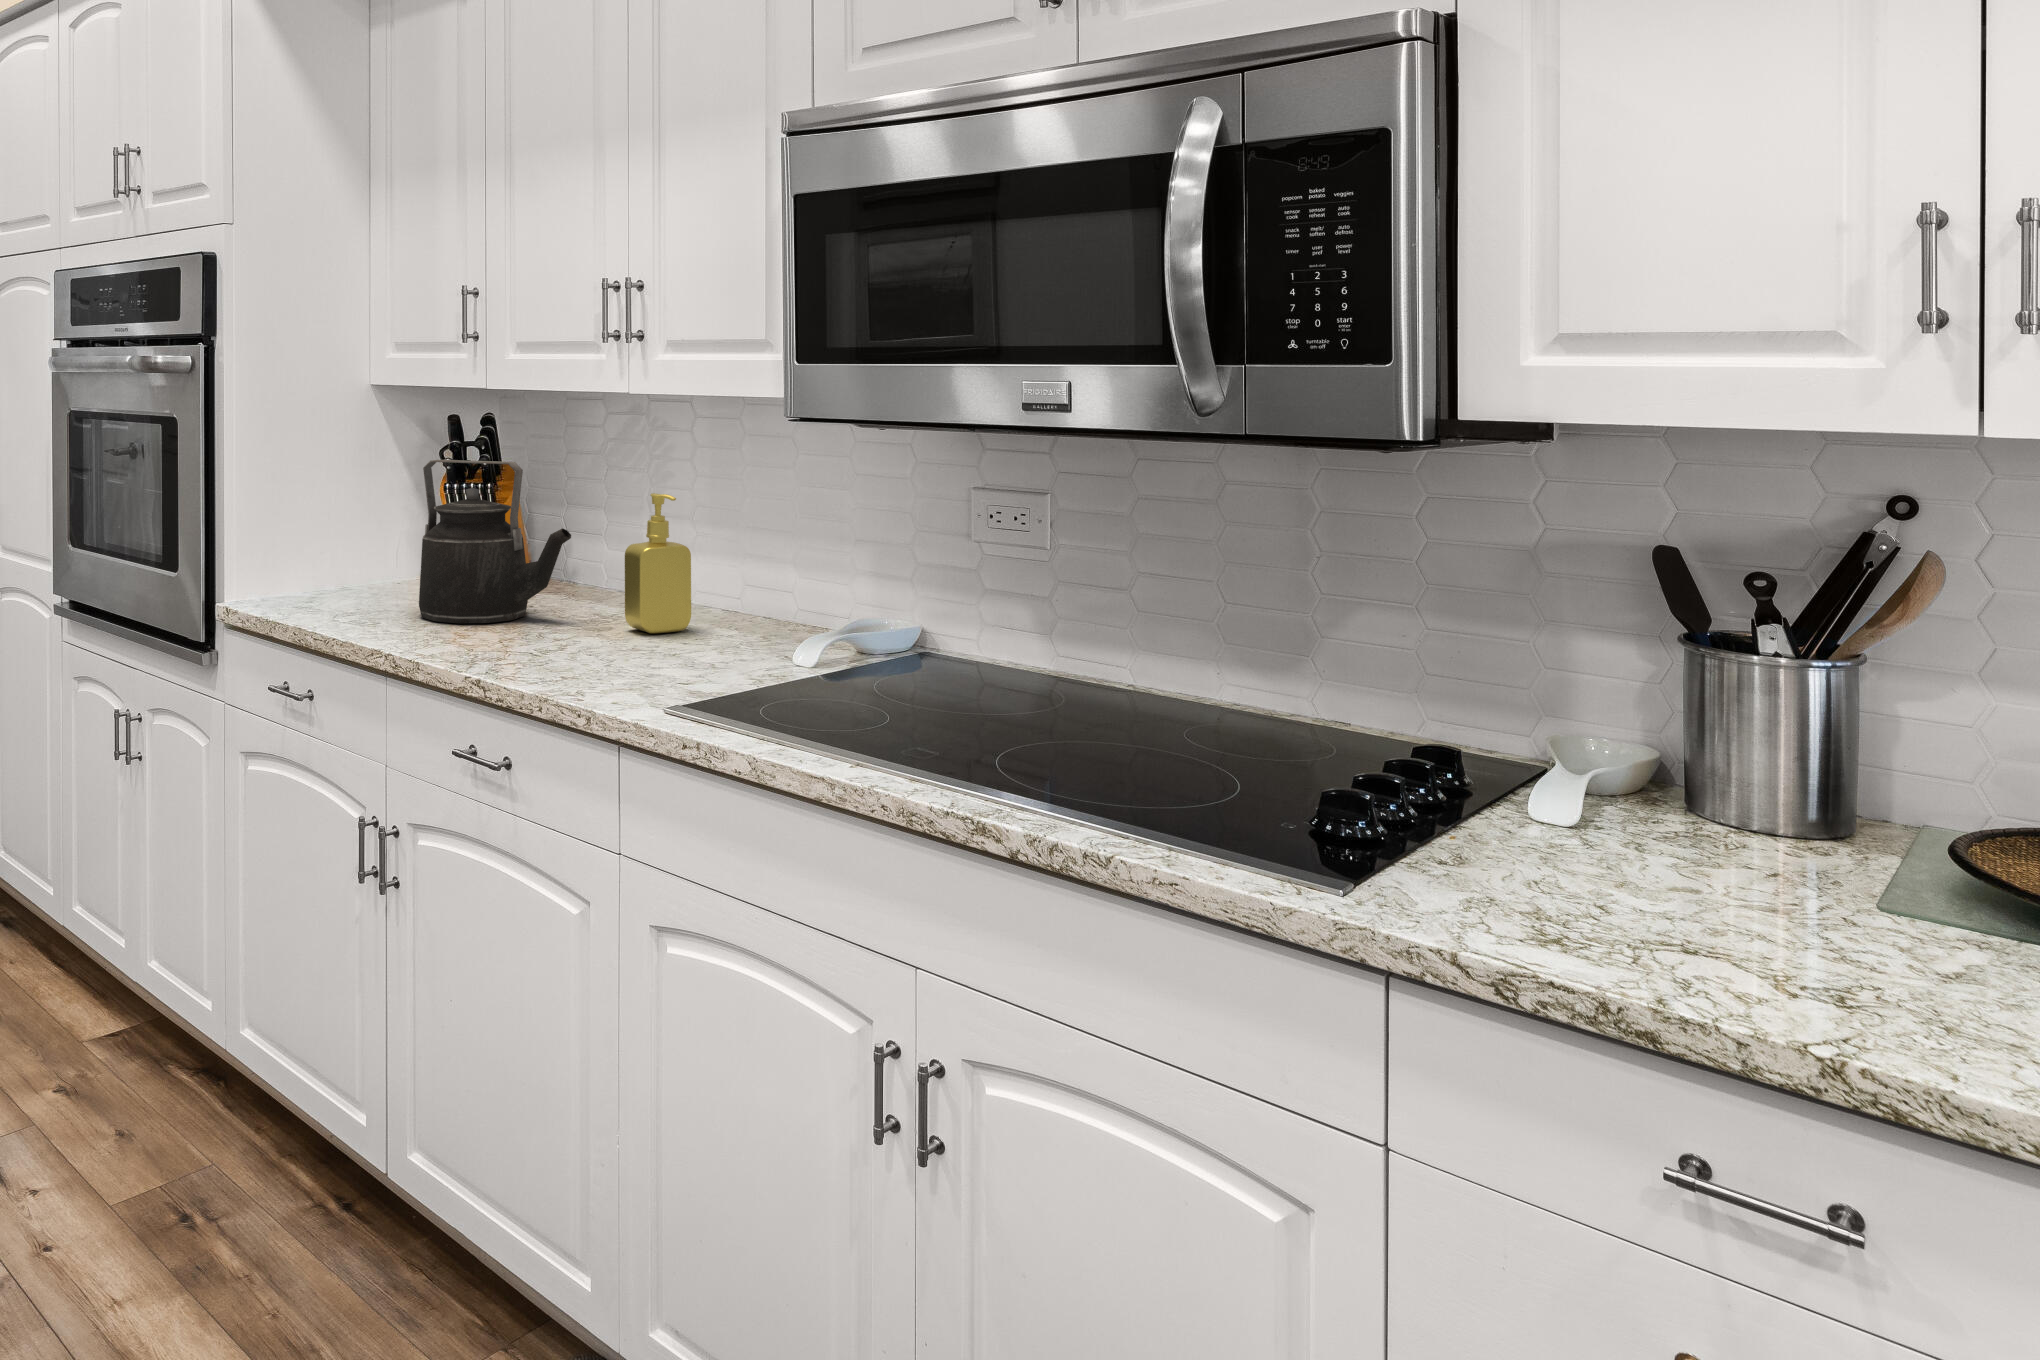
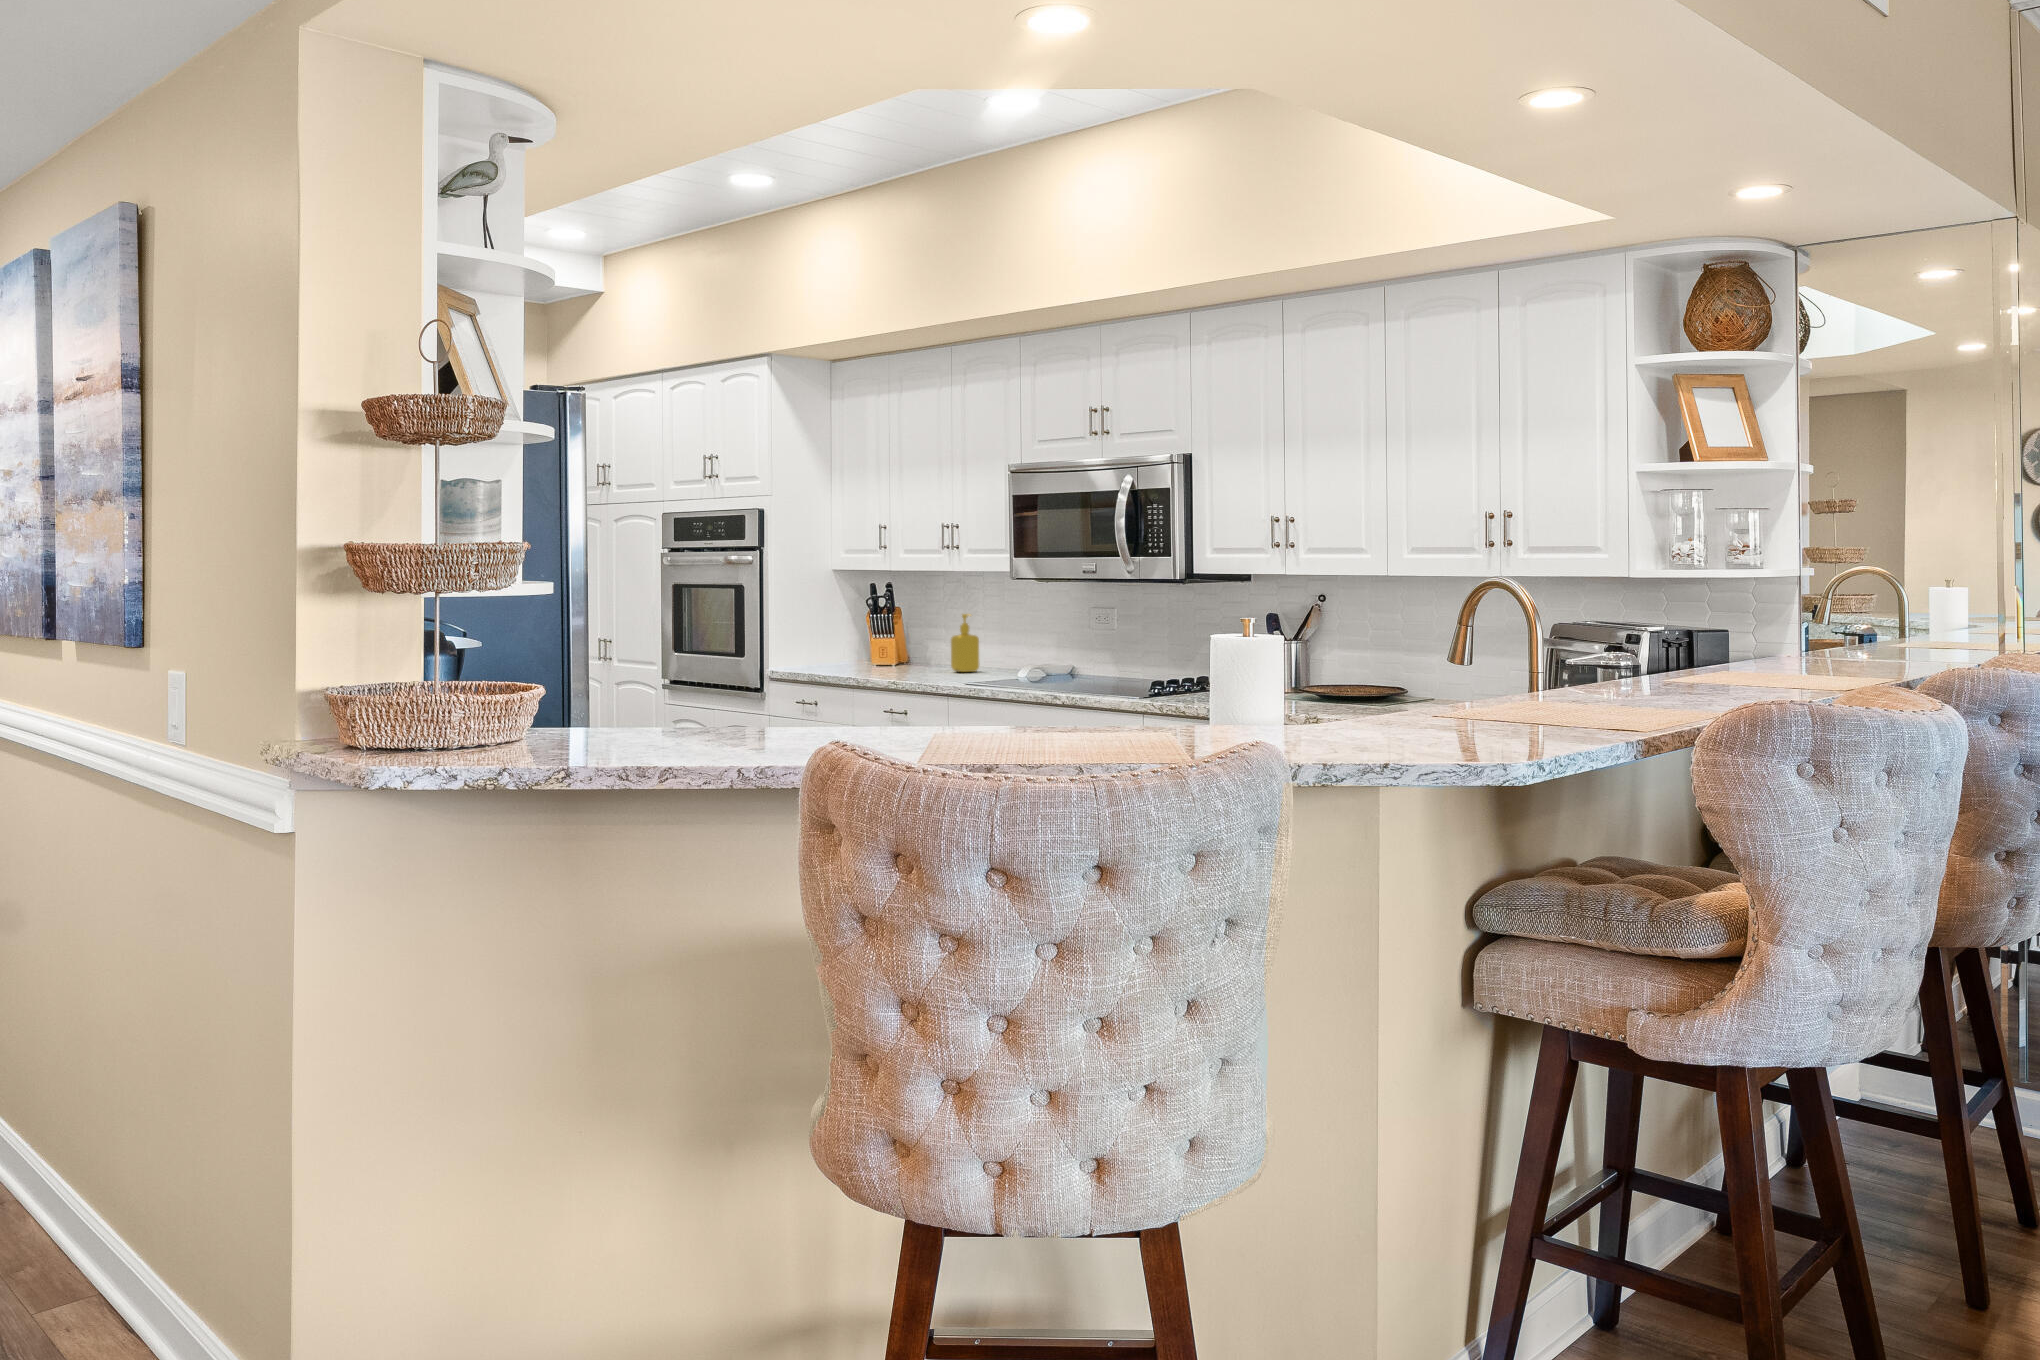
kettle: present [419,460,571,623] -> none [860,602,928,672]

